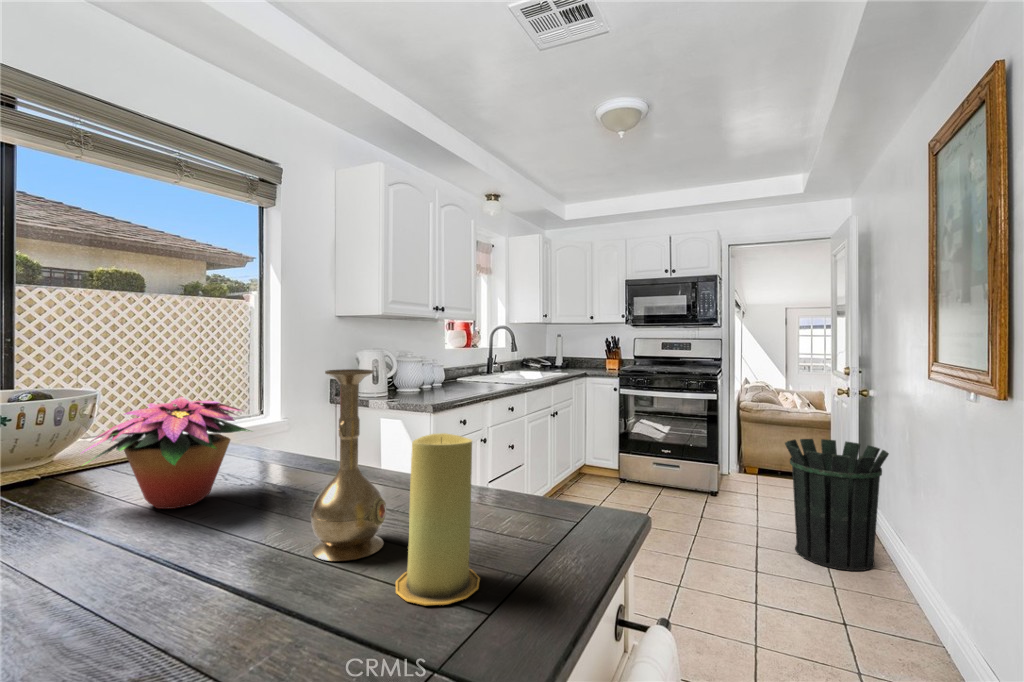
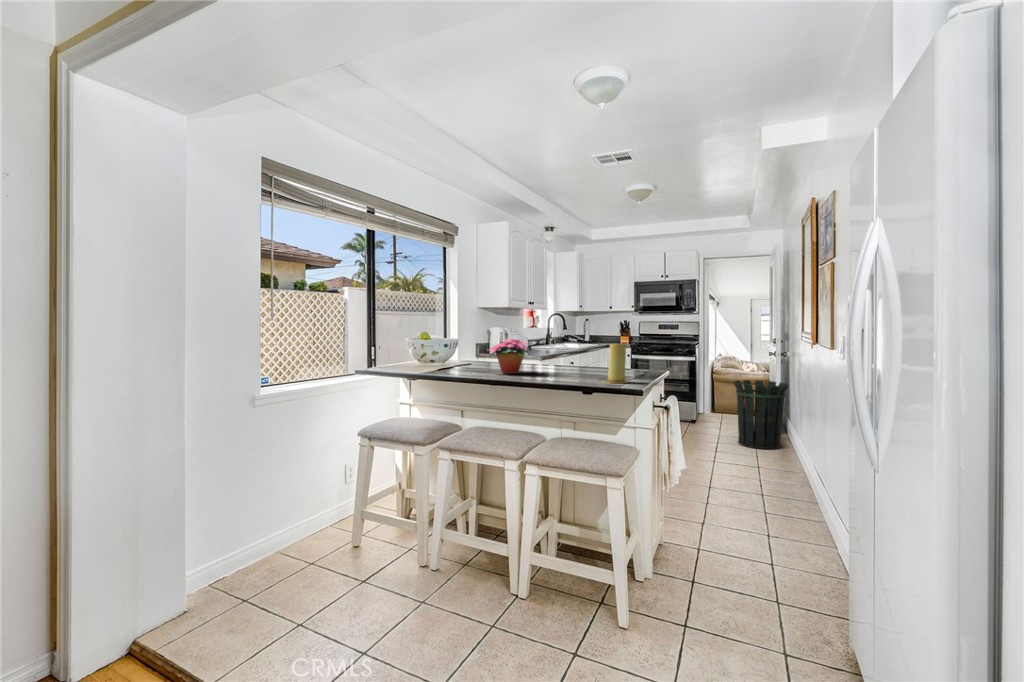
vase: present [310,369,386,561] -> none [572,327,594,380]

